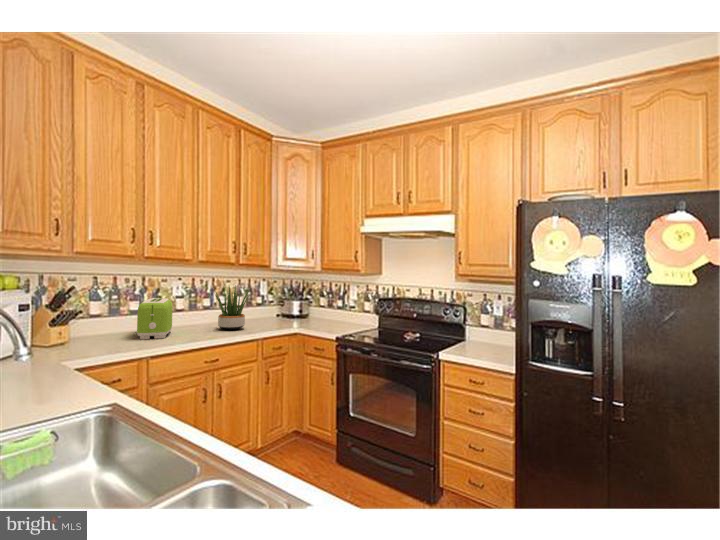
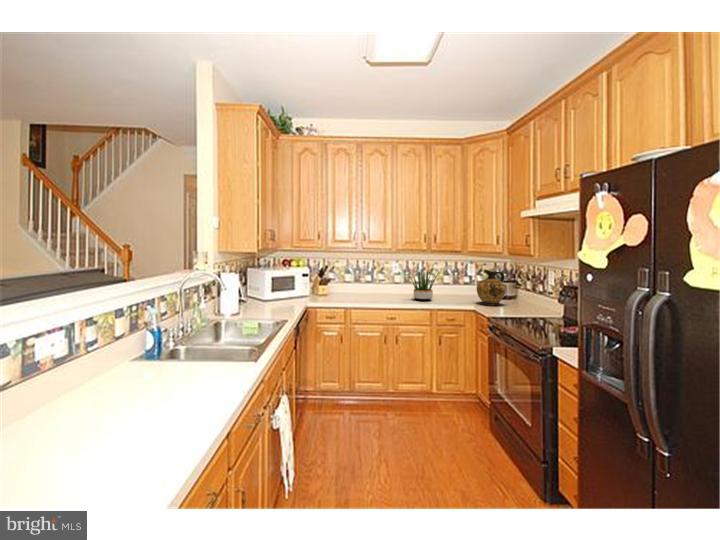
ceramic jug: none [292,286,324,325] -> present [477,270,506,305]
toaster: present [137,298,173,339] -> none [359,274,386,300]

